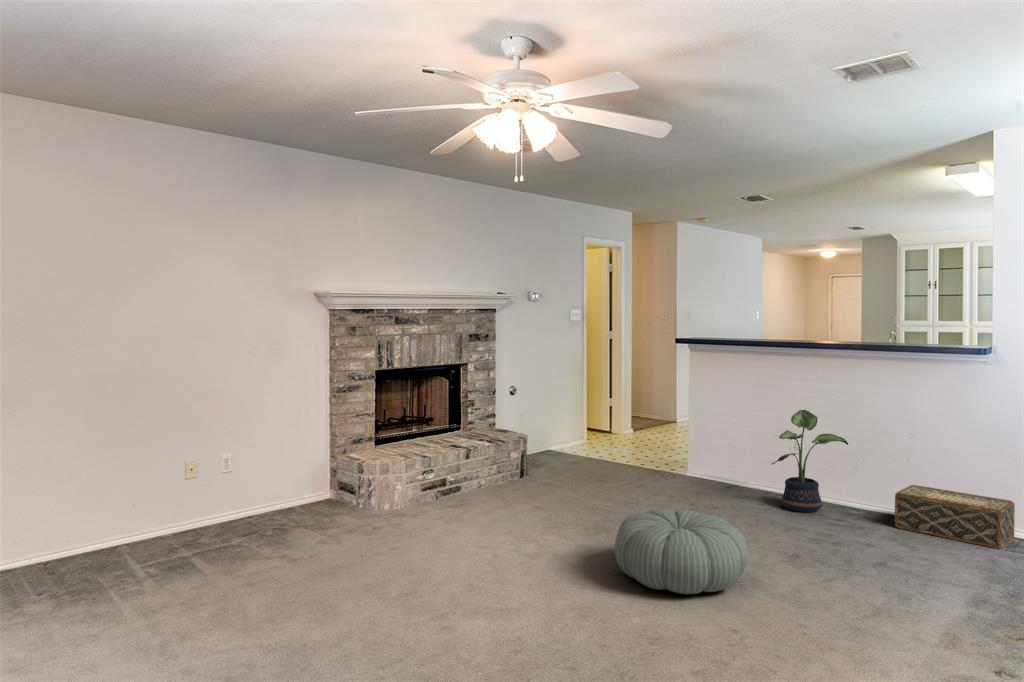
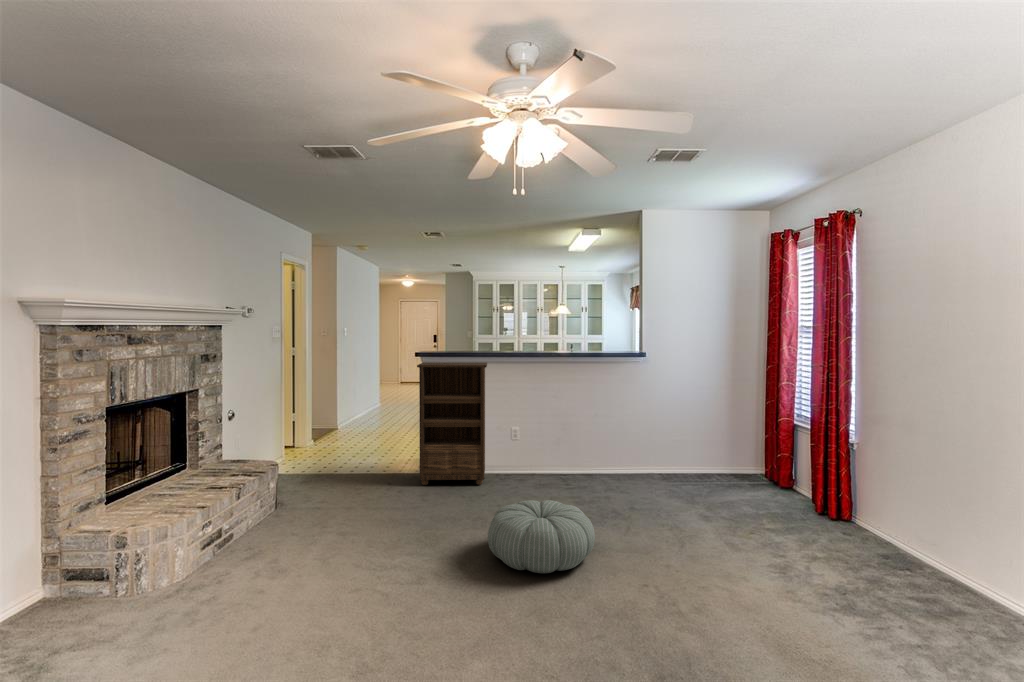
bookshelf: none [663,348,760,501] -> present [417,362,487,485]
potted plant: present [771,410,848,512] -> none [507,406,556,483]
woven basket: present [895,485,1015,549] -> none [585,450,647,481]

